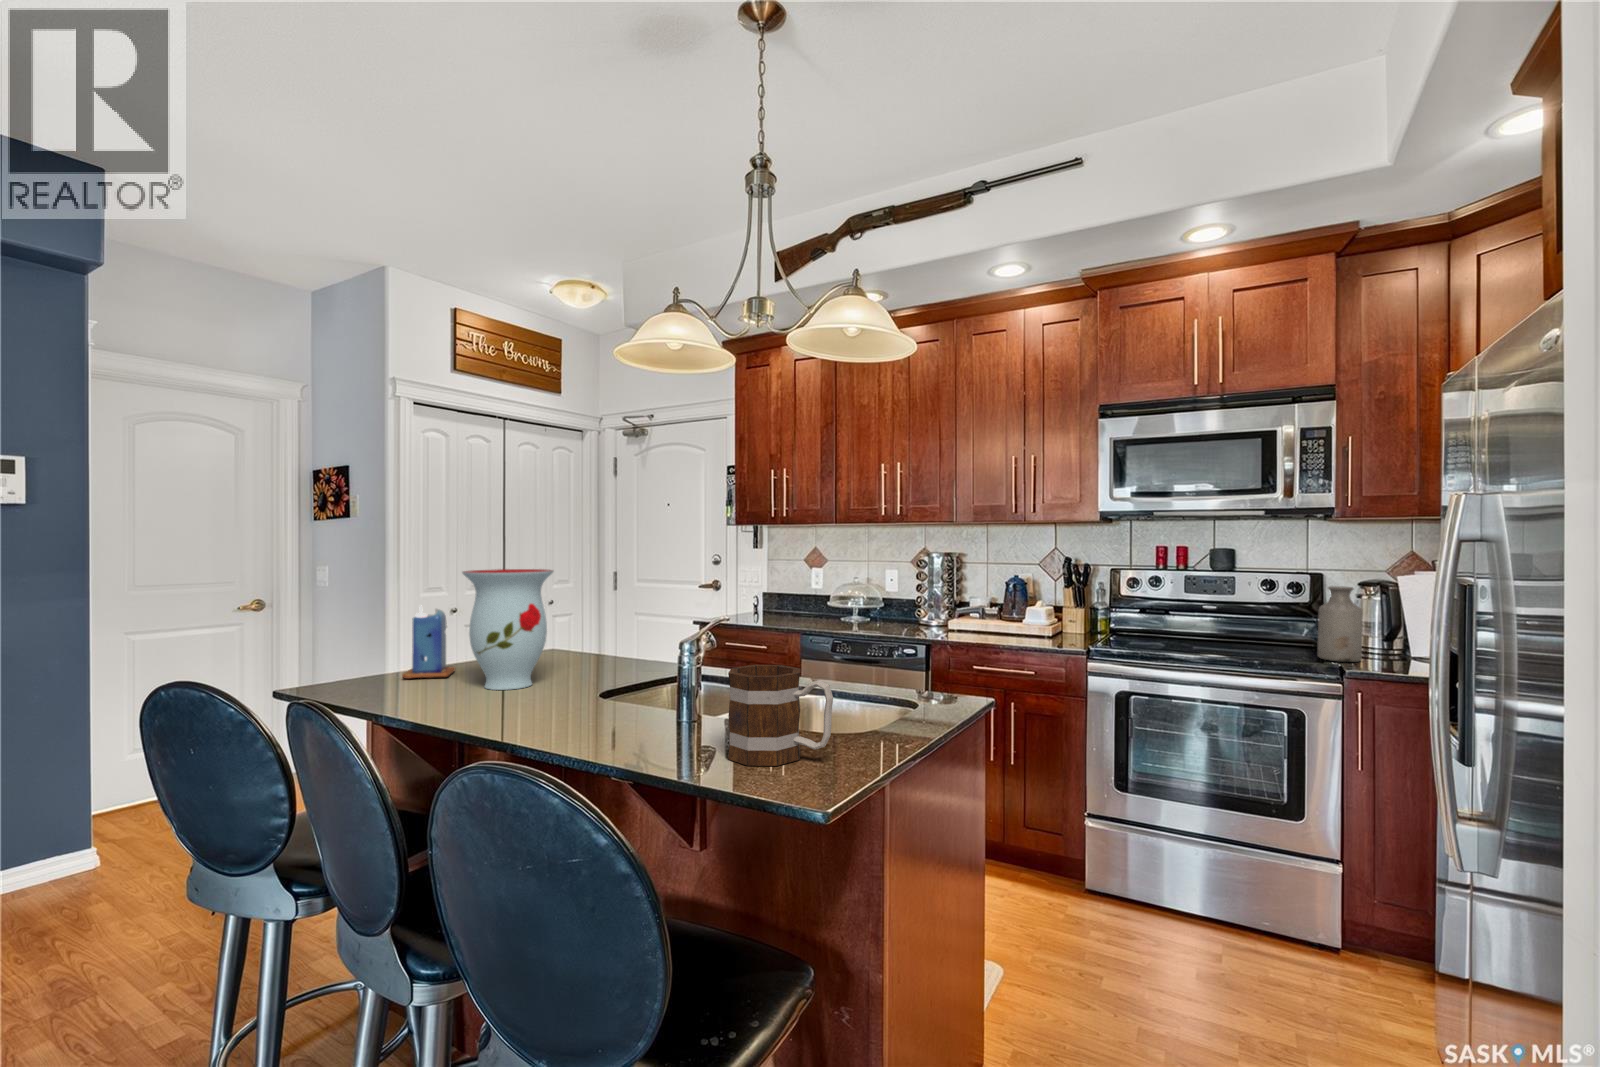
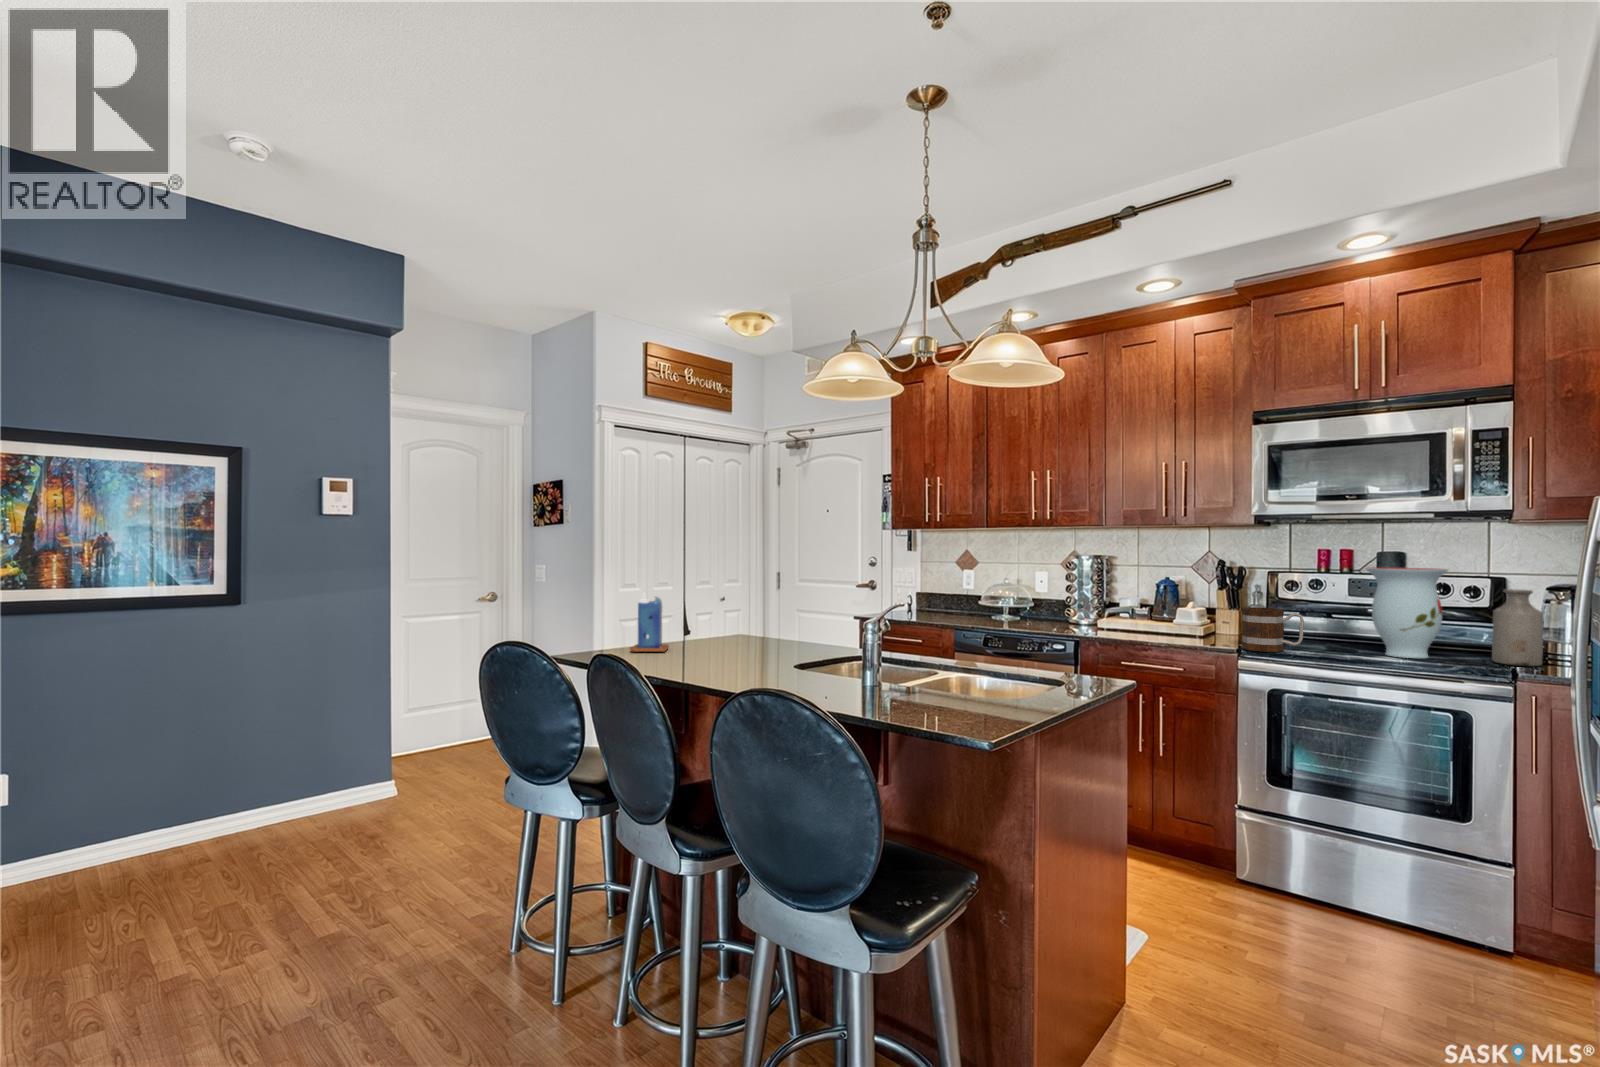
vase: present [462,569,554,690] -> present [1366,568,1448,658]
mug: present [728,665,833,766] -> present [1242,607,1304,652]

